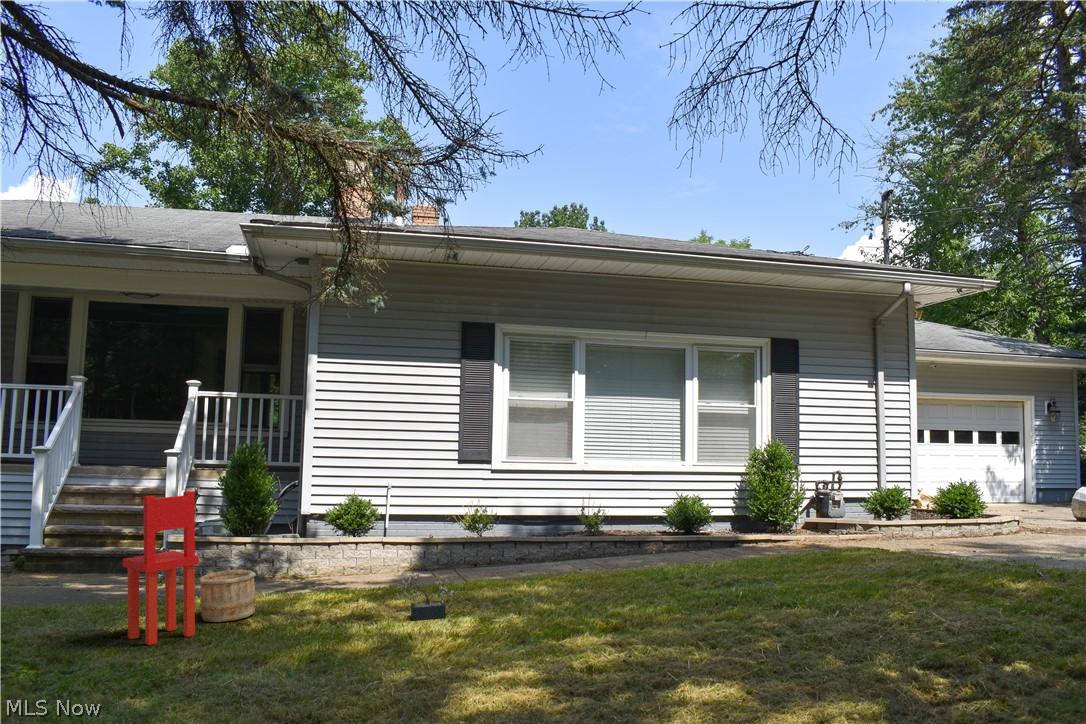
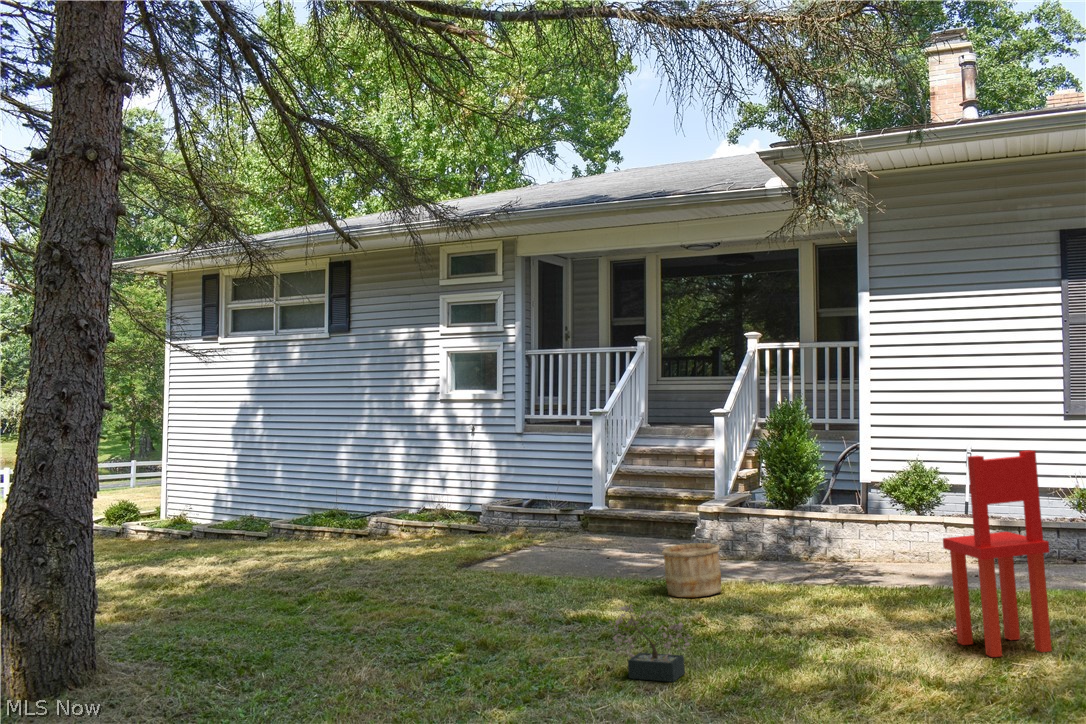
chair: present [123,491,199,645] -> present [943,450,1052,657]
decorative plant: present [396,571,454,620] -> present [609,605,692,682]

